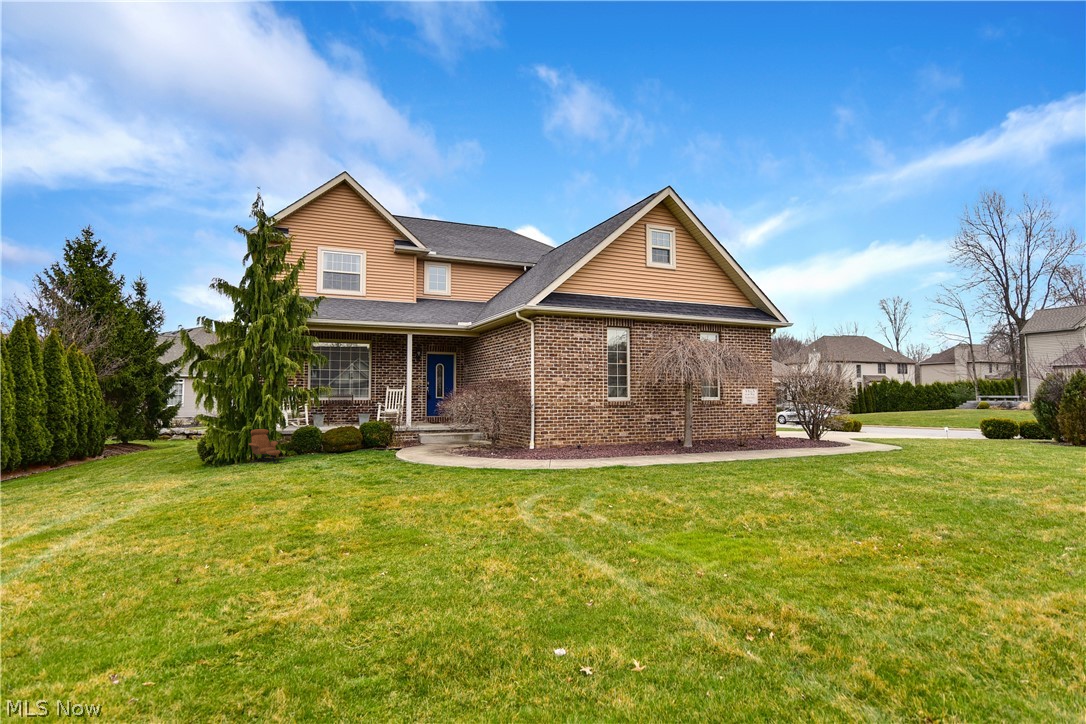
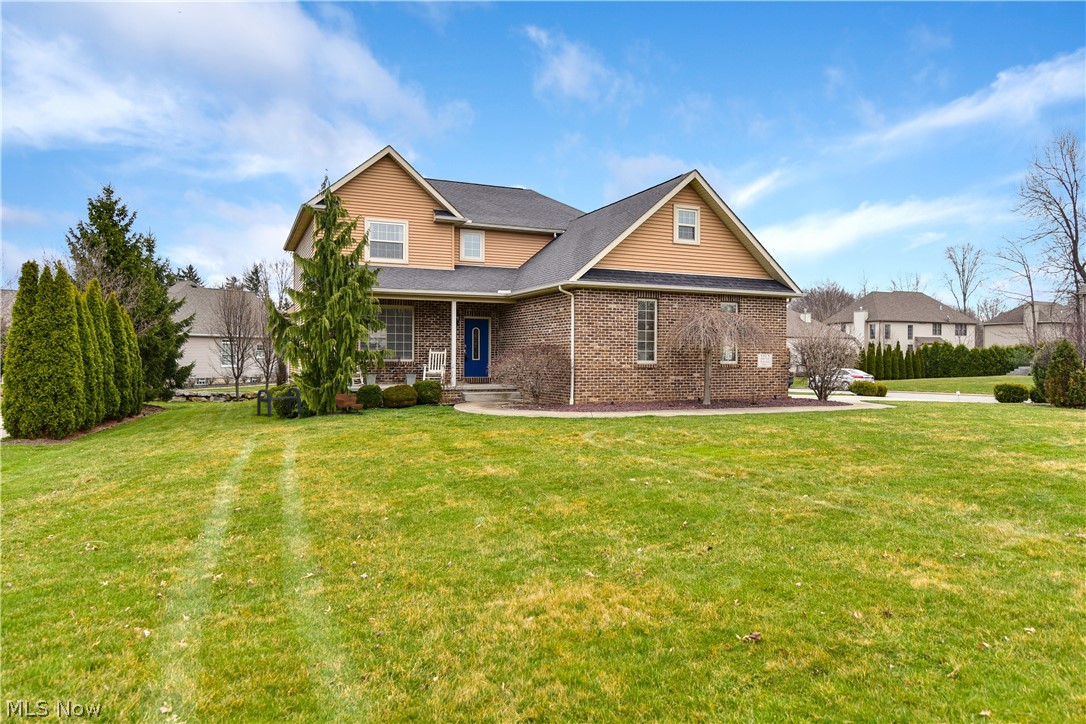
bench: none [153,431,210,467] -> present [257,388,301,417]

